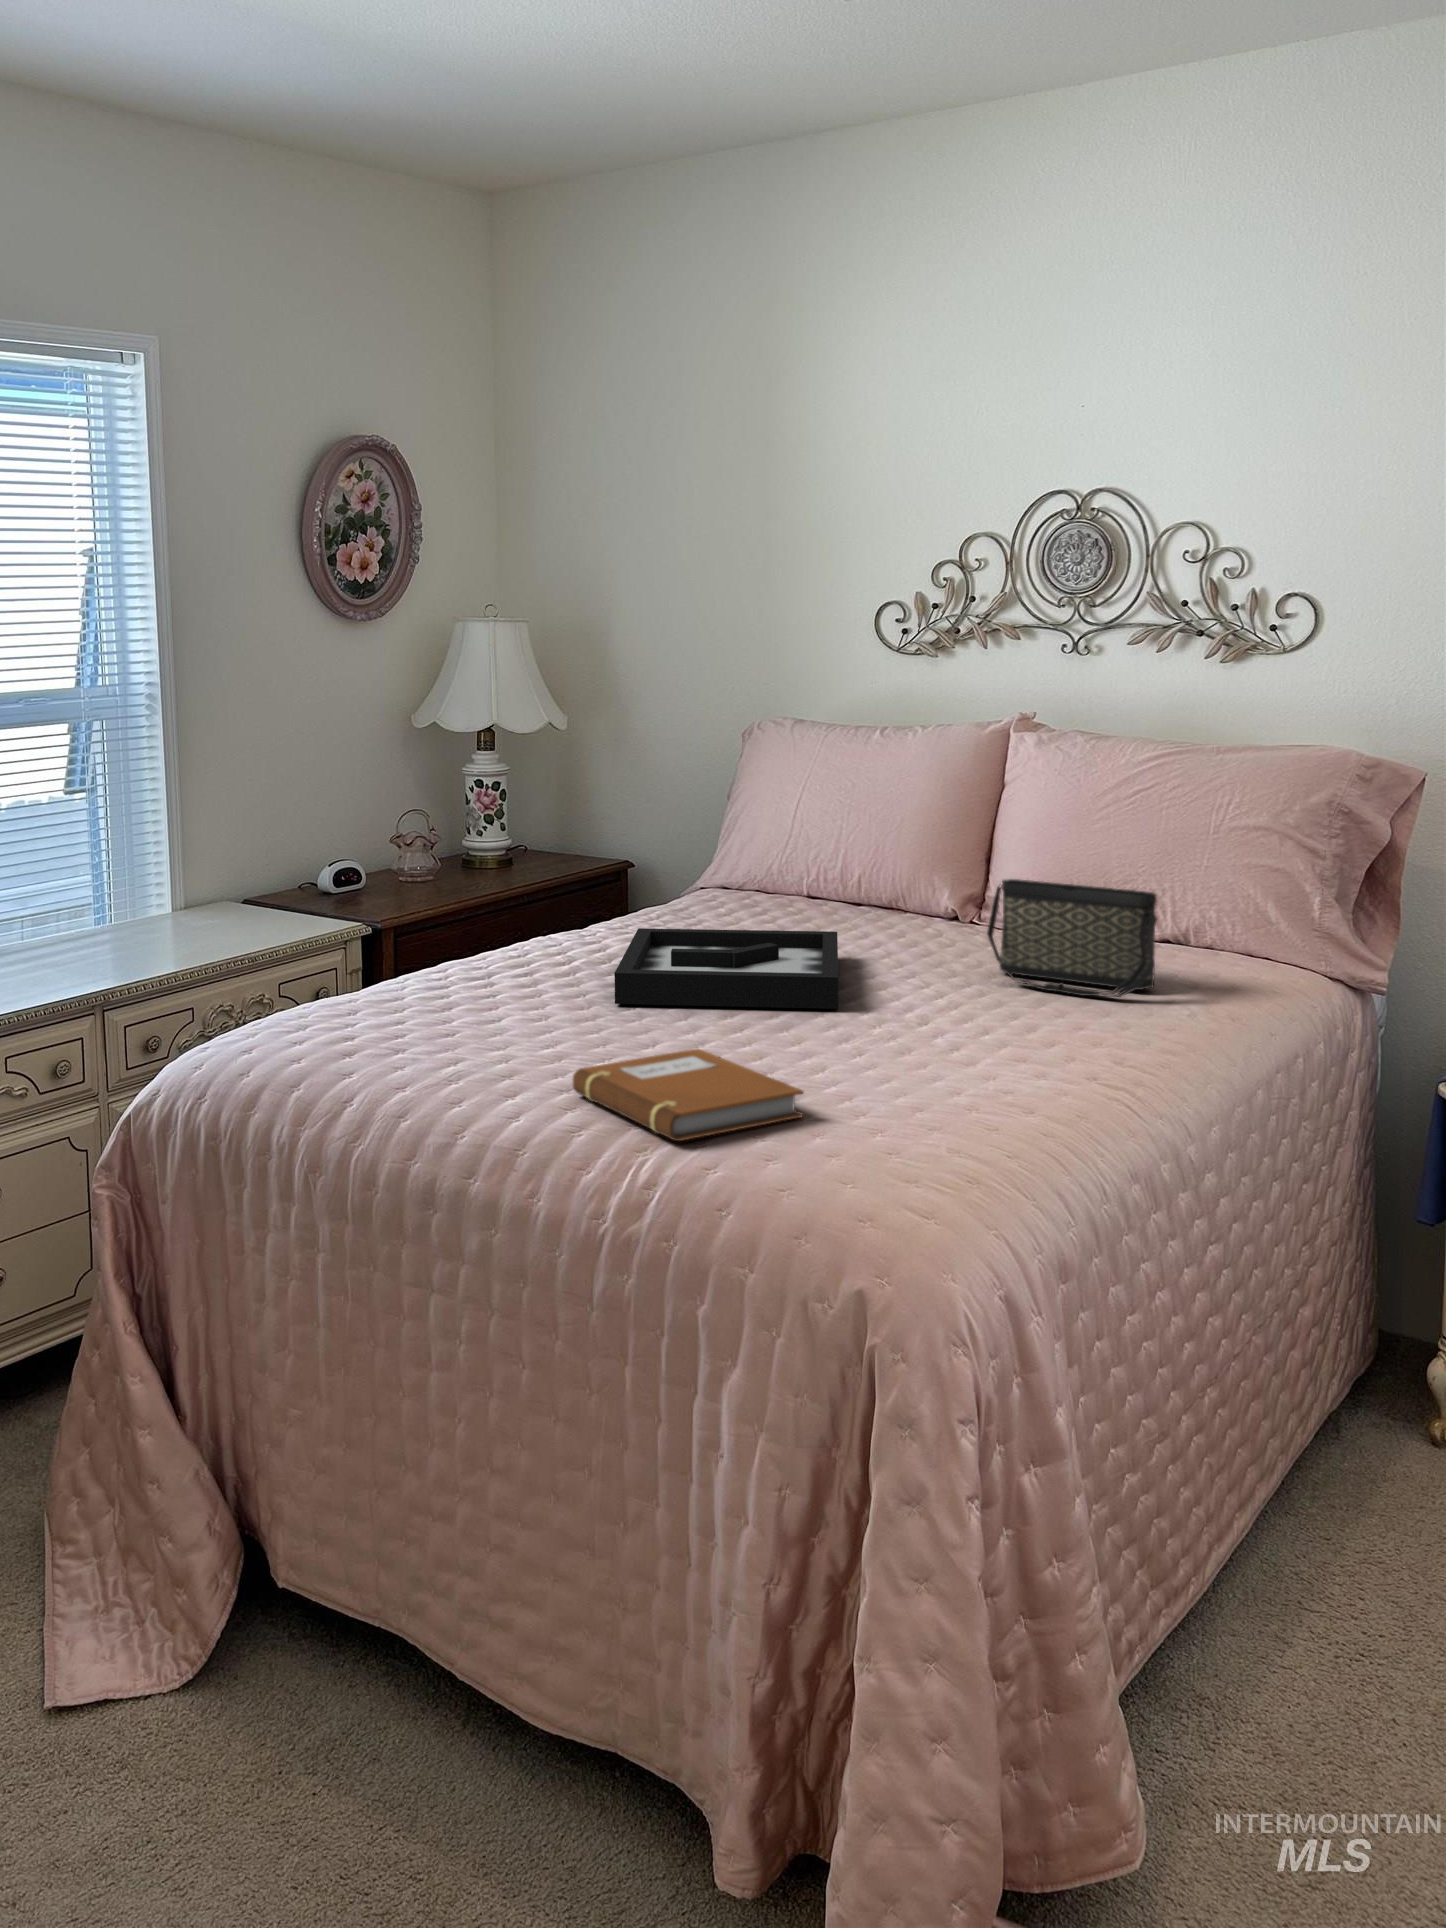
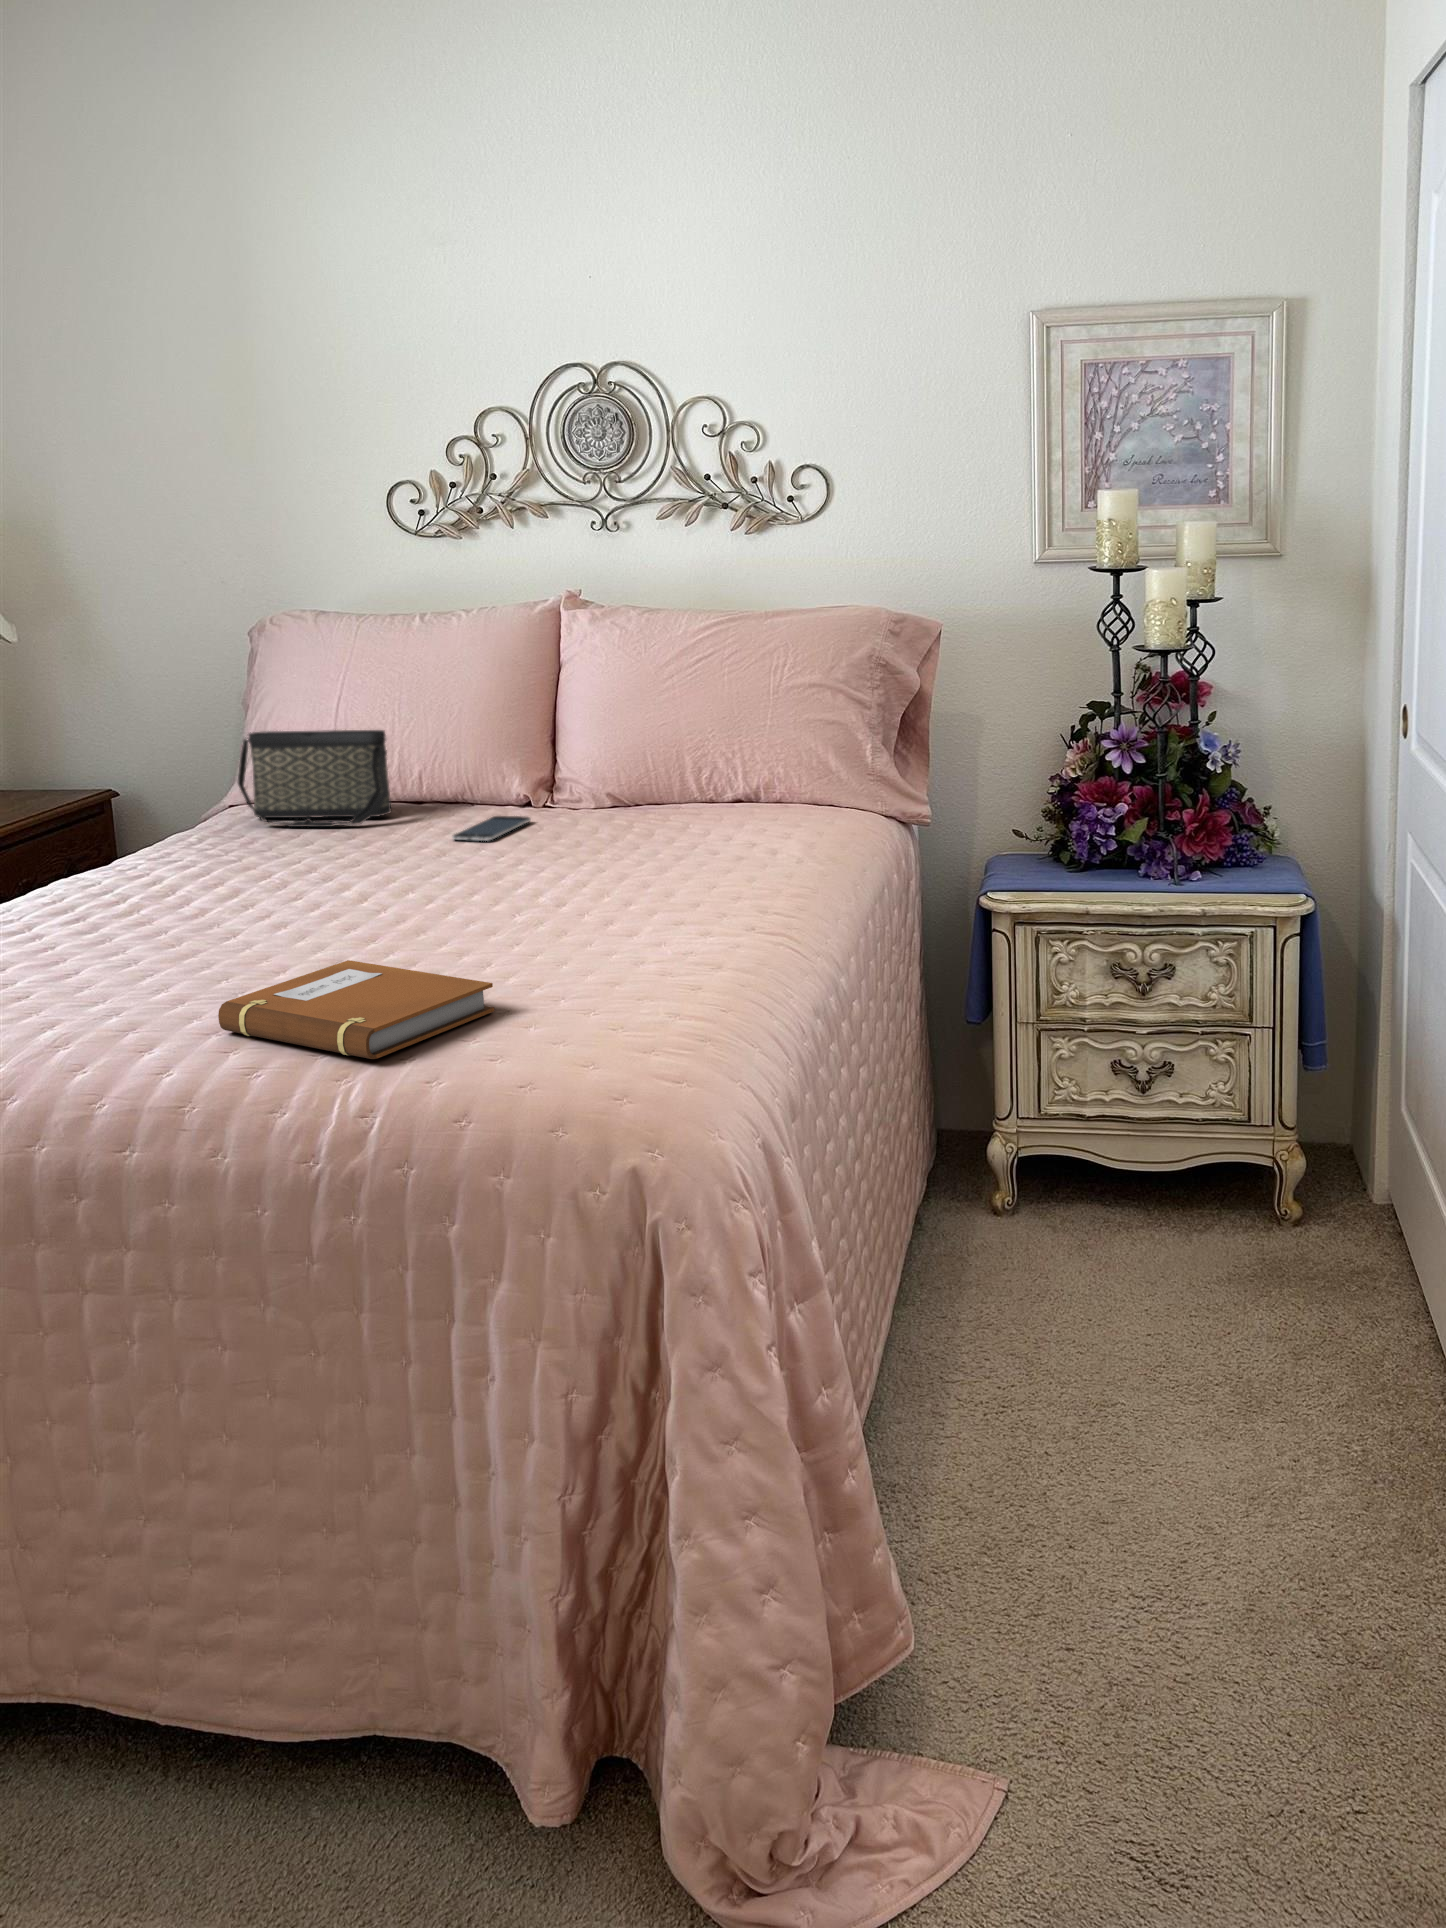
handbag: present [987,879,1157,997] -> present [238,730,391,827]
decorative tray: present [615,928,838,1009] -> none [203,825,465,931]
smartphone: none [863,929,946,953] -> present [452,816,531,841]

